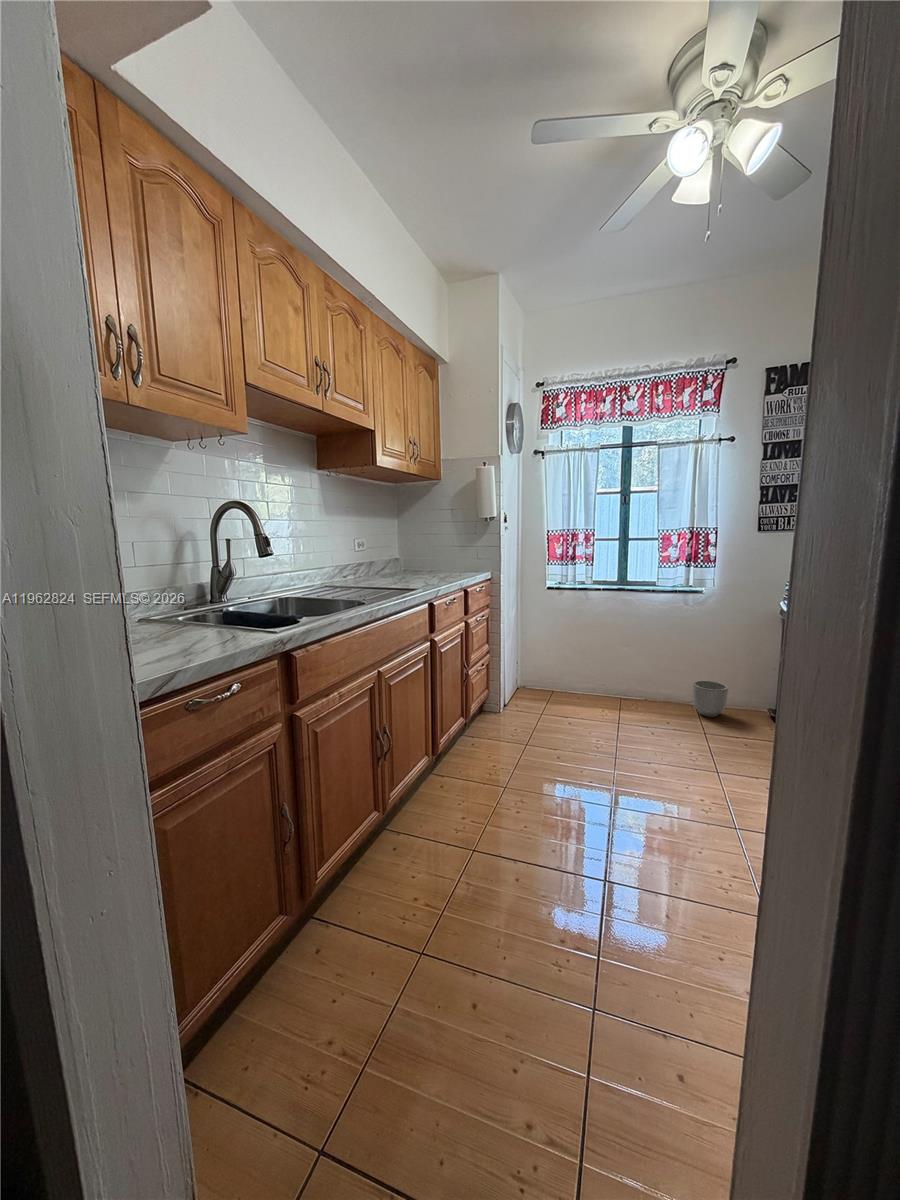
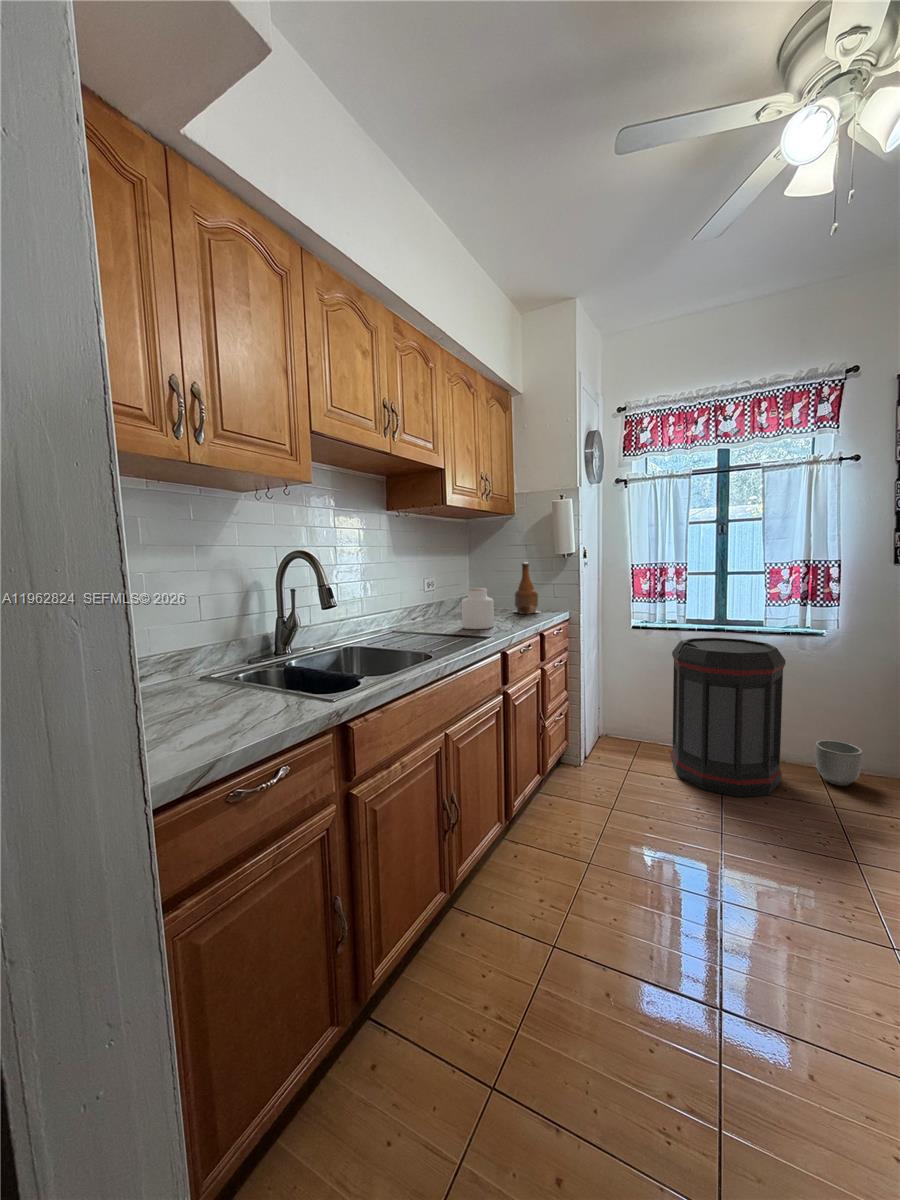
bottle: none [439,525,467,573] -> present [515,562,538,613]
jar: none [392,546,422,584] -> present [462,588,494,629]
trash can: none [578,595,671,729] -> present [671,638,786,797]

